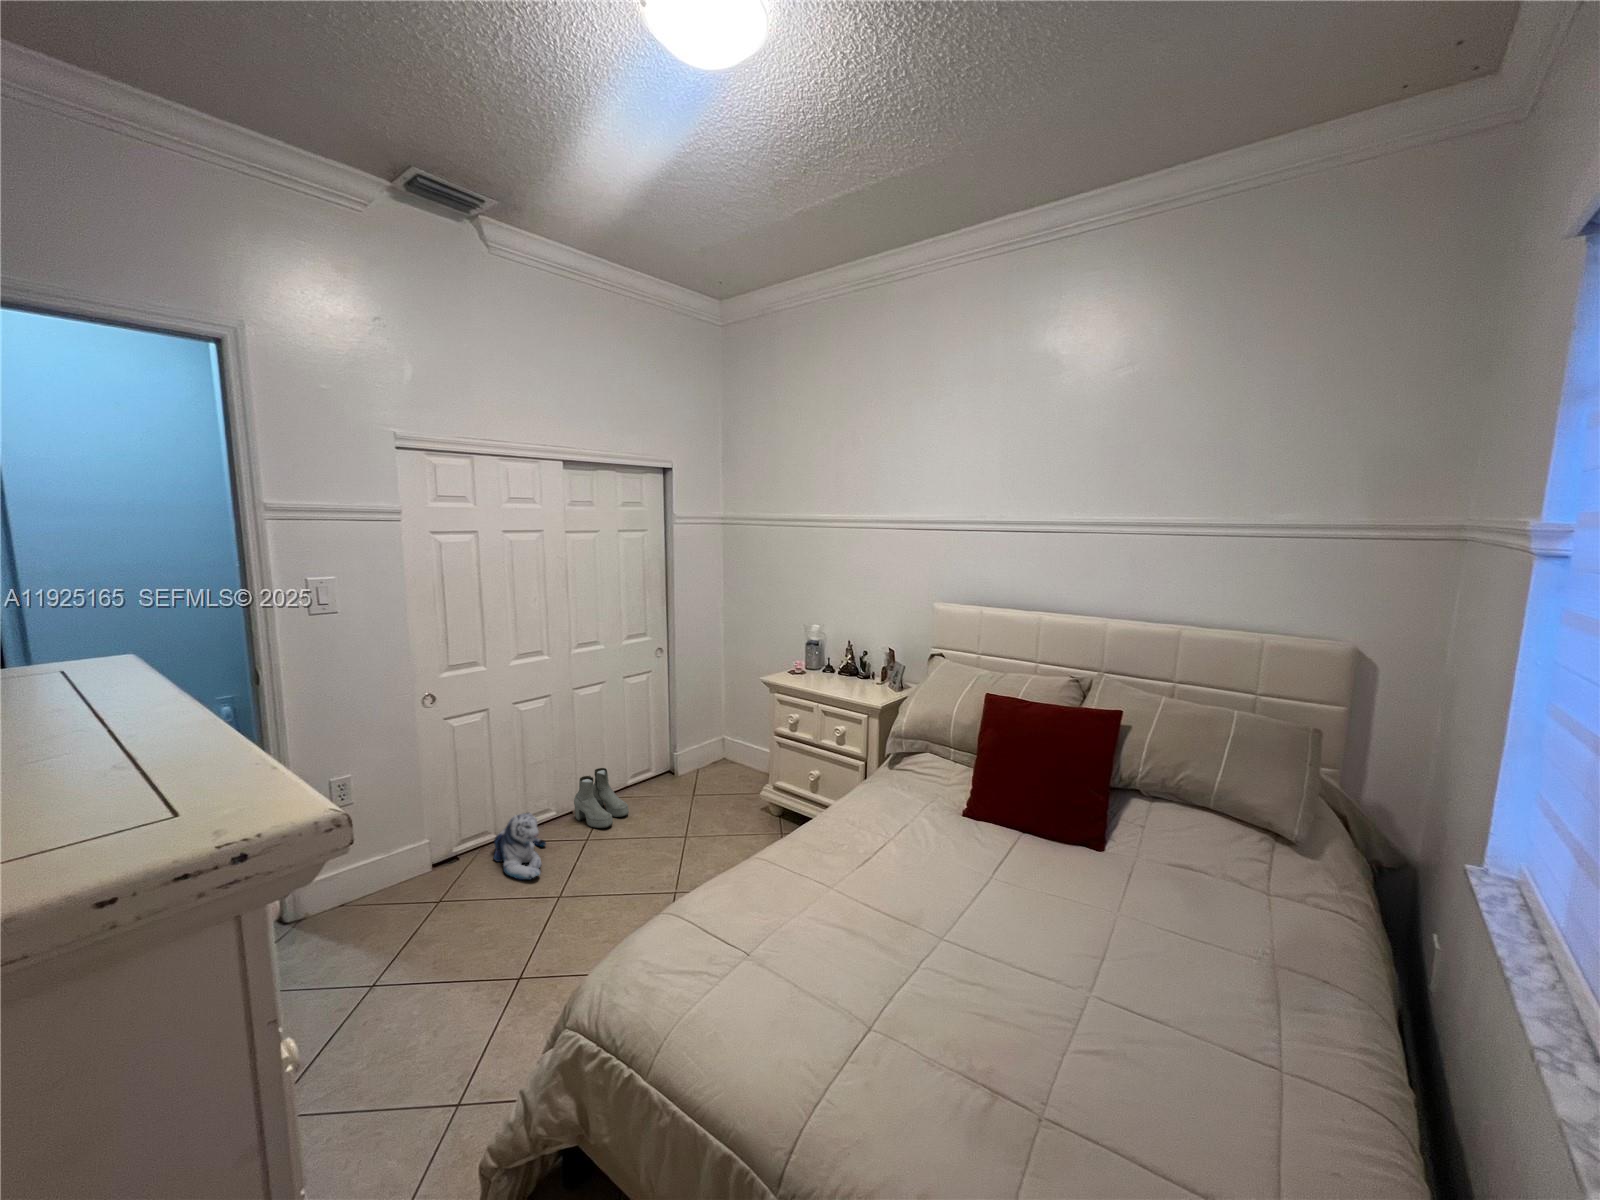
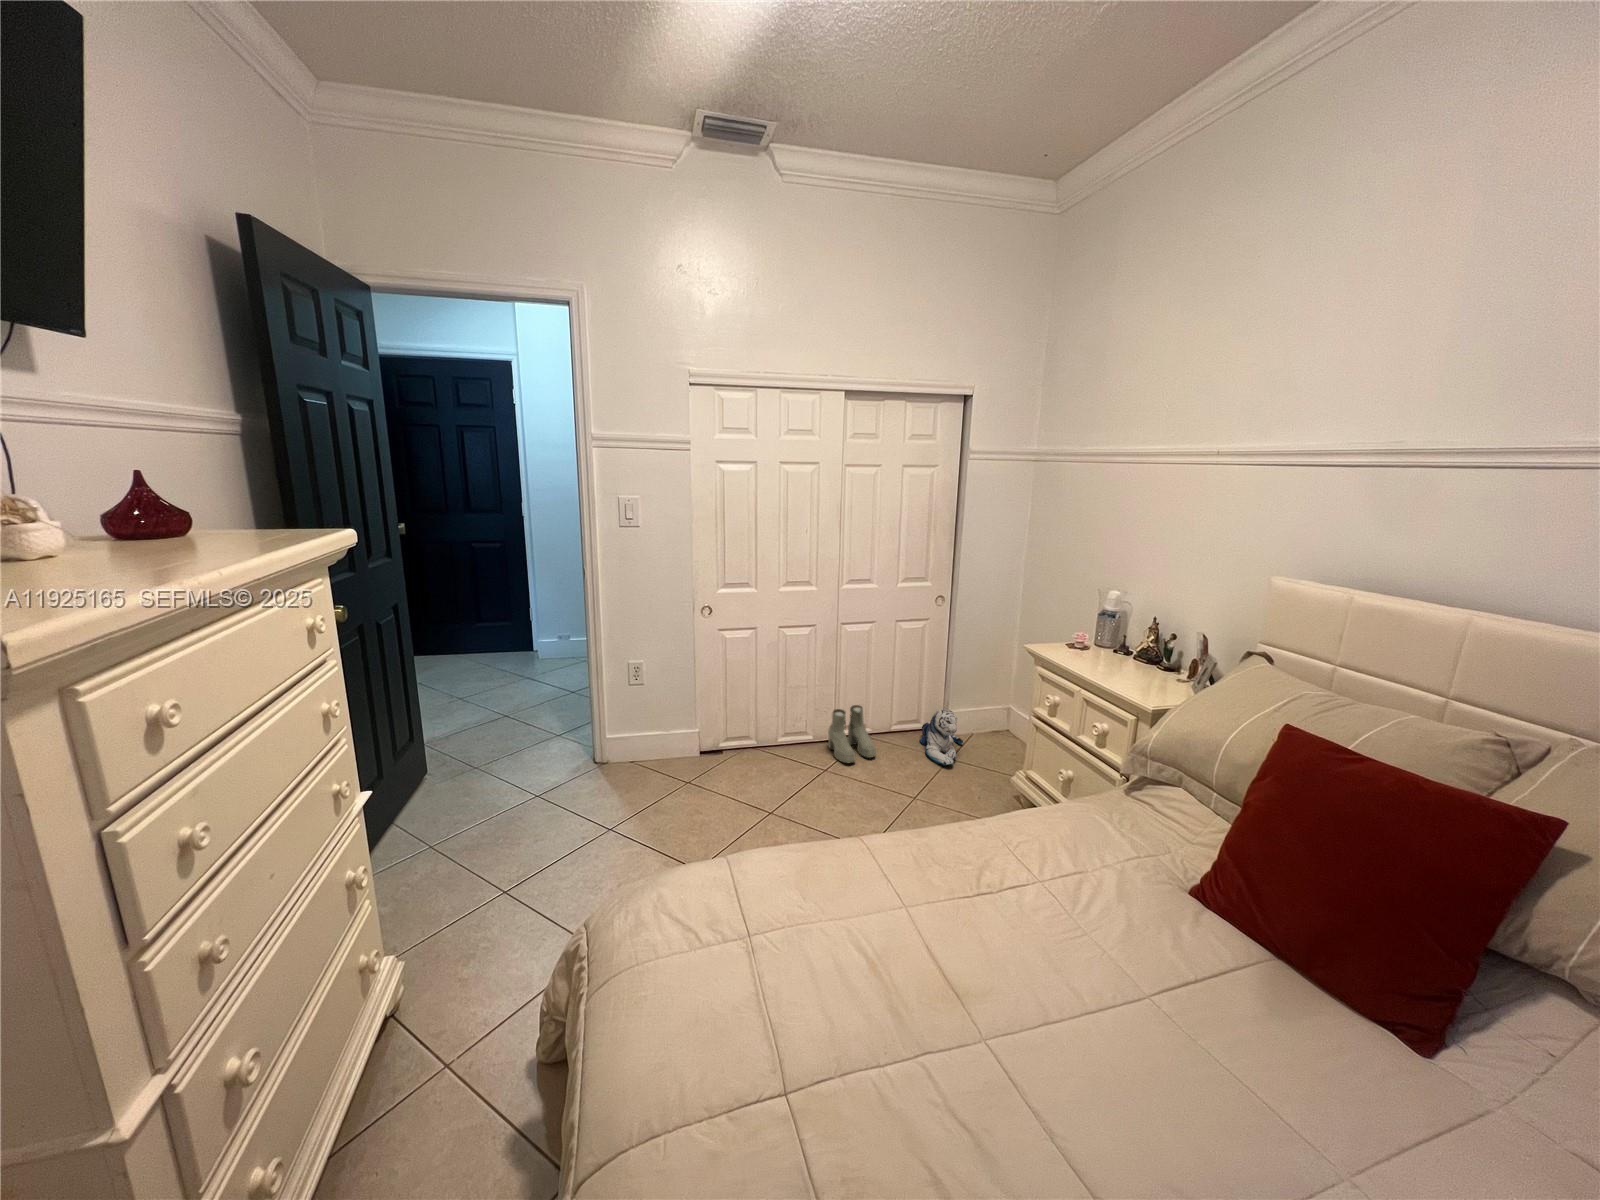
plush toy: present [493,813,546,880] -> present [919,710,963,766]

